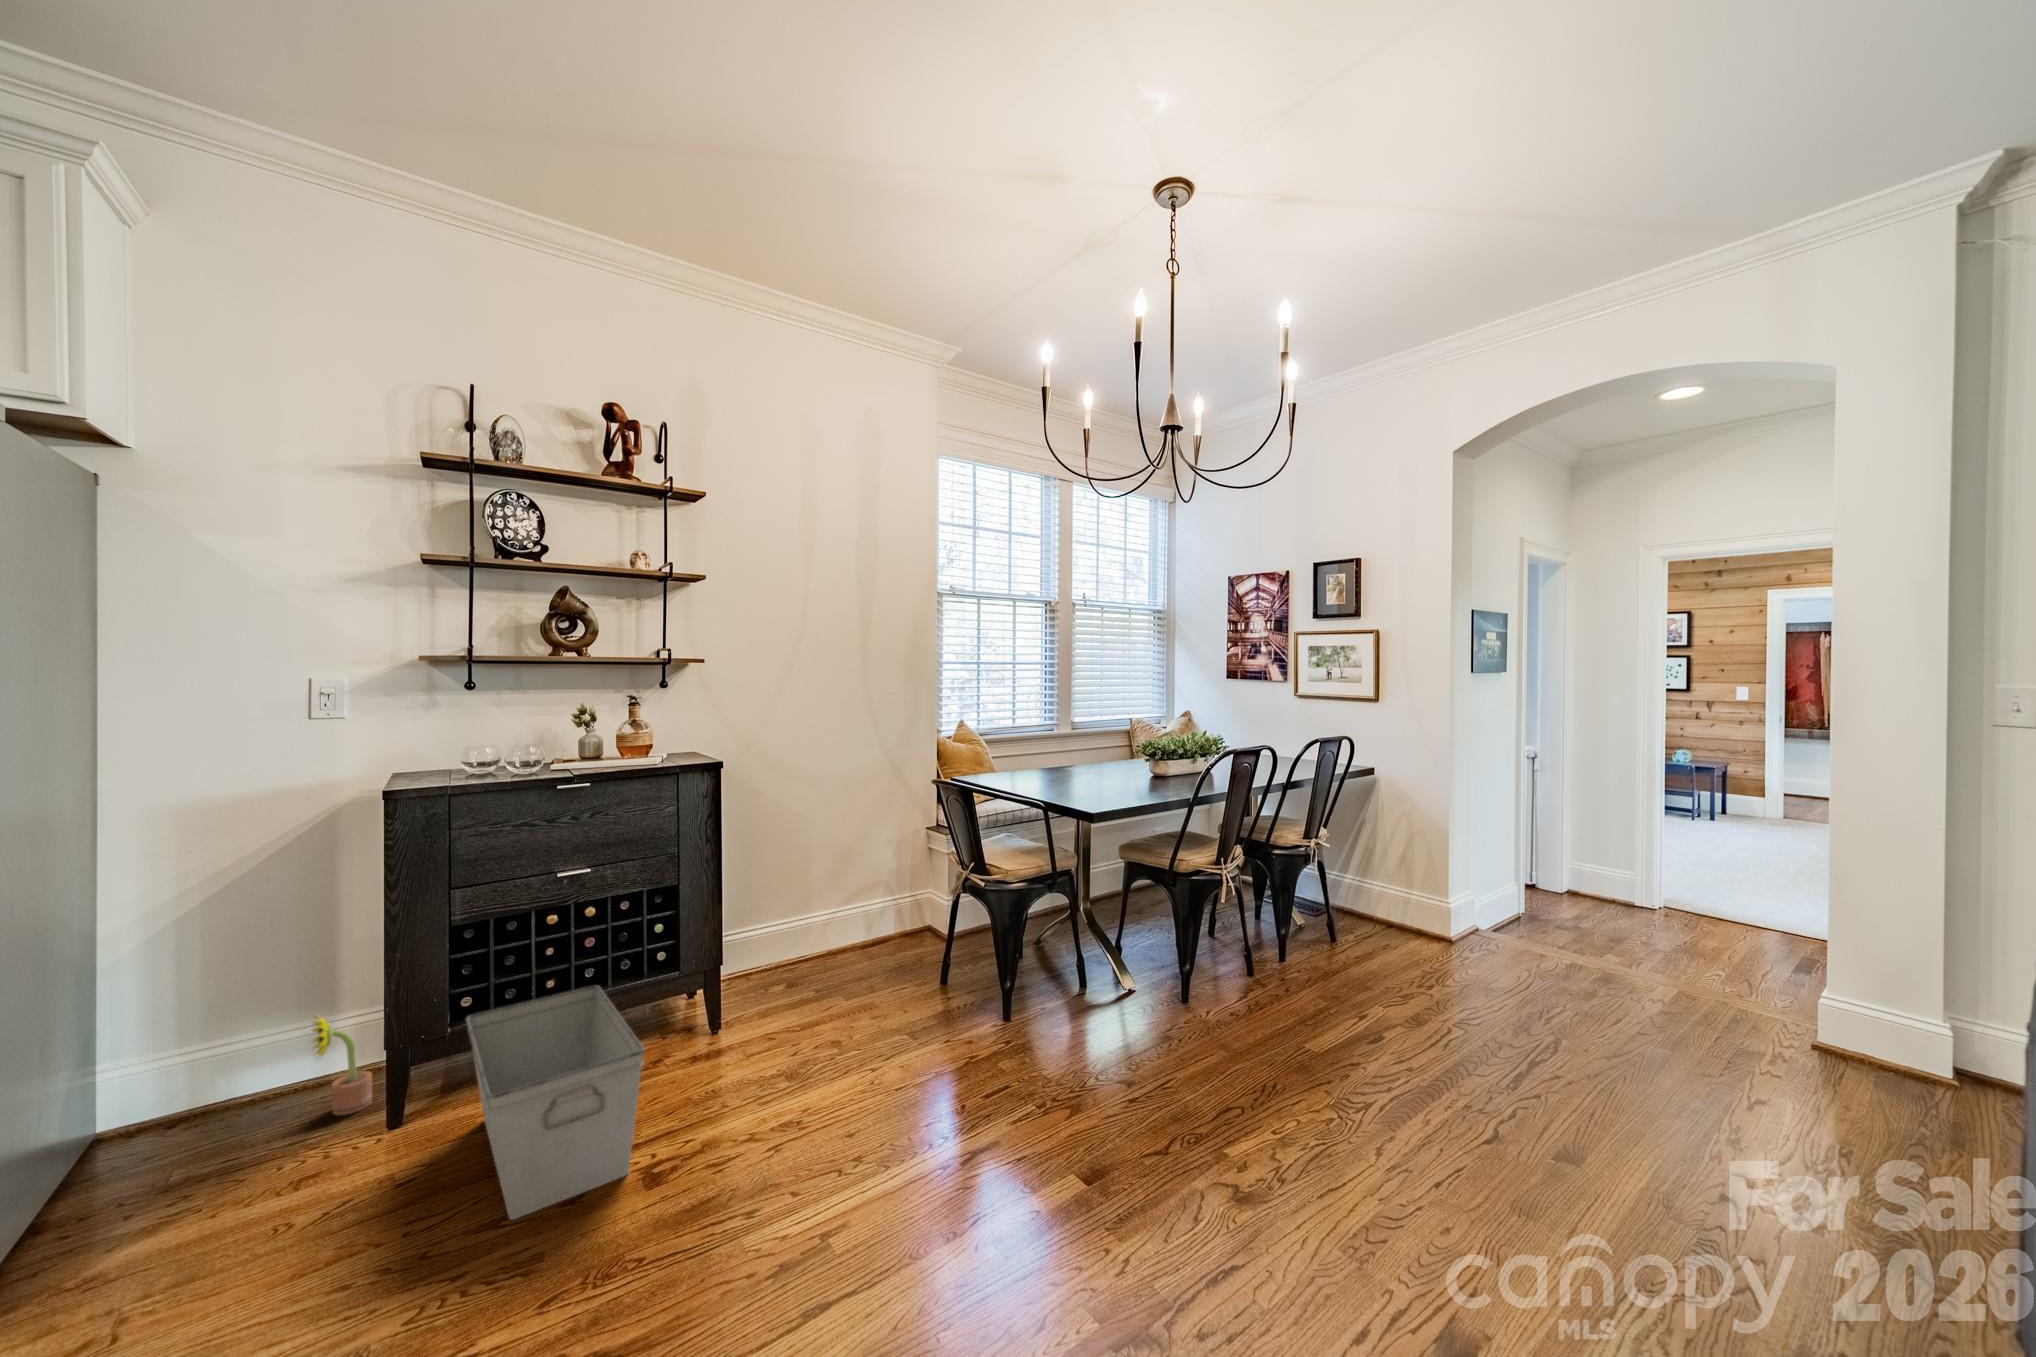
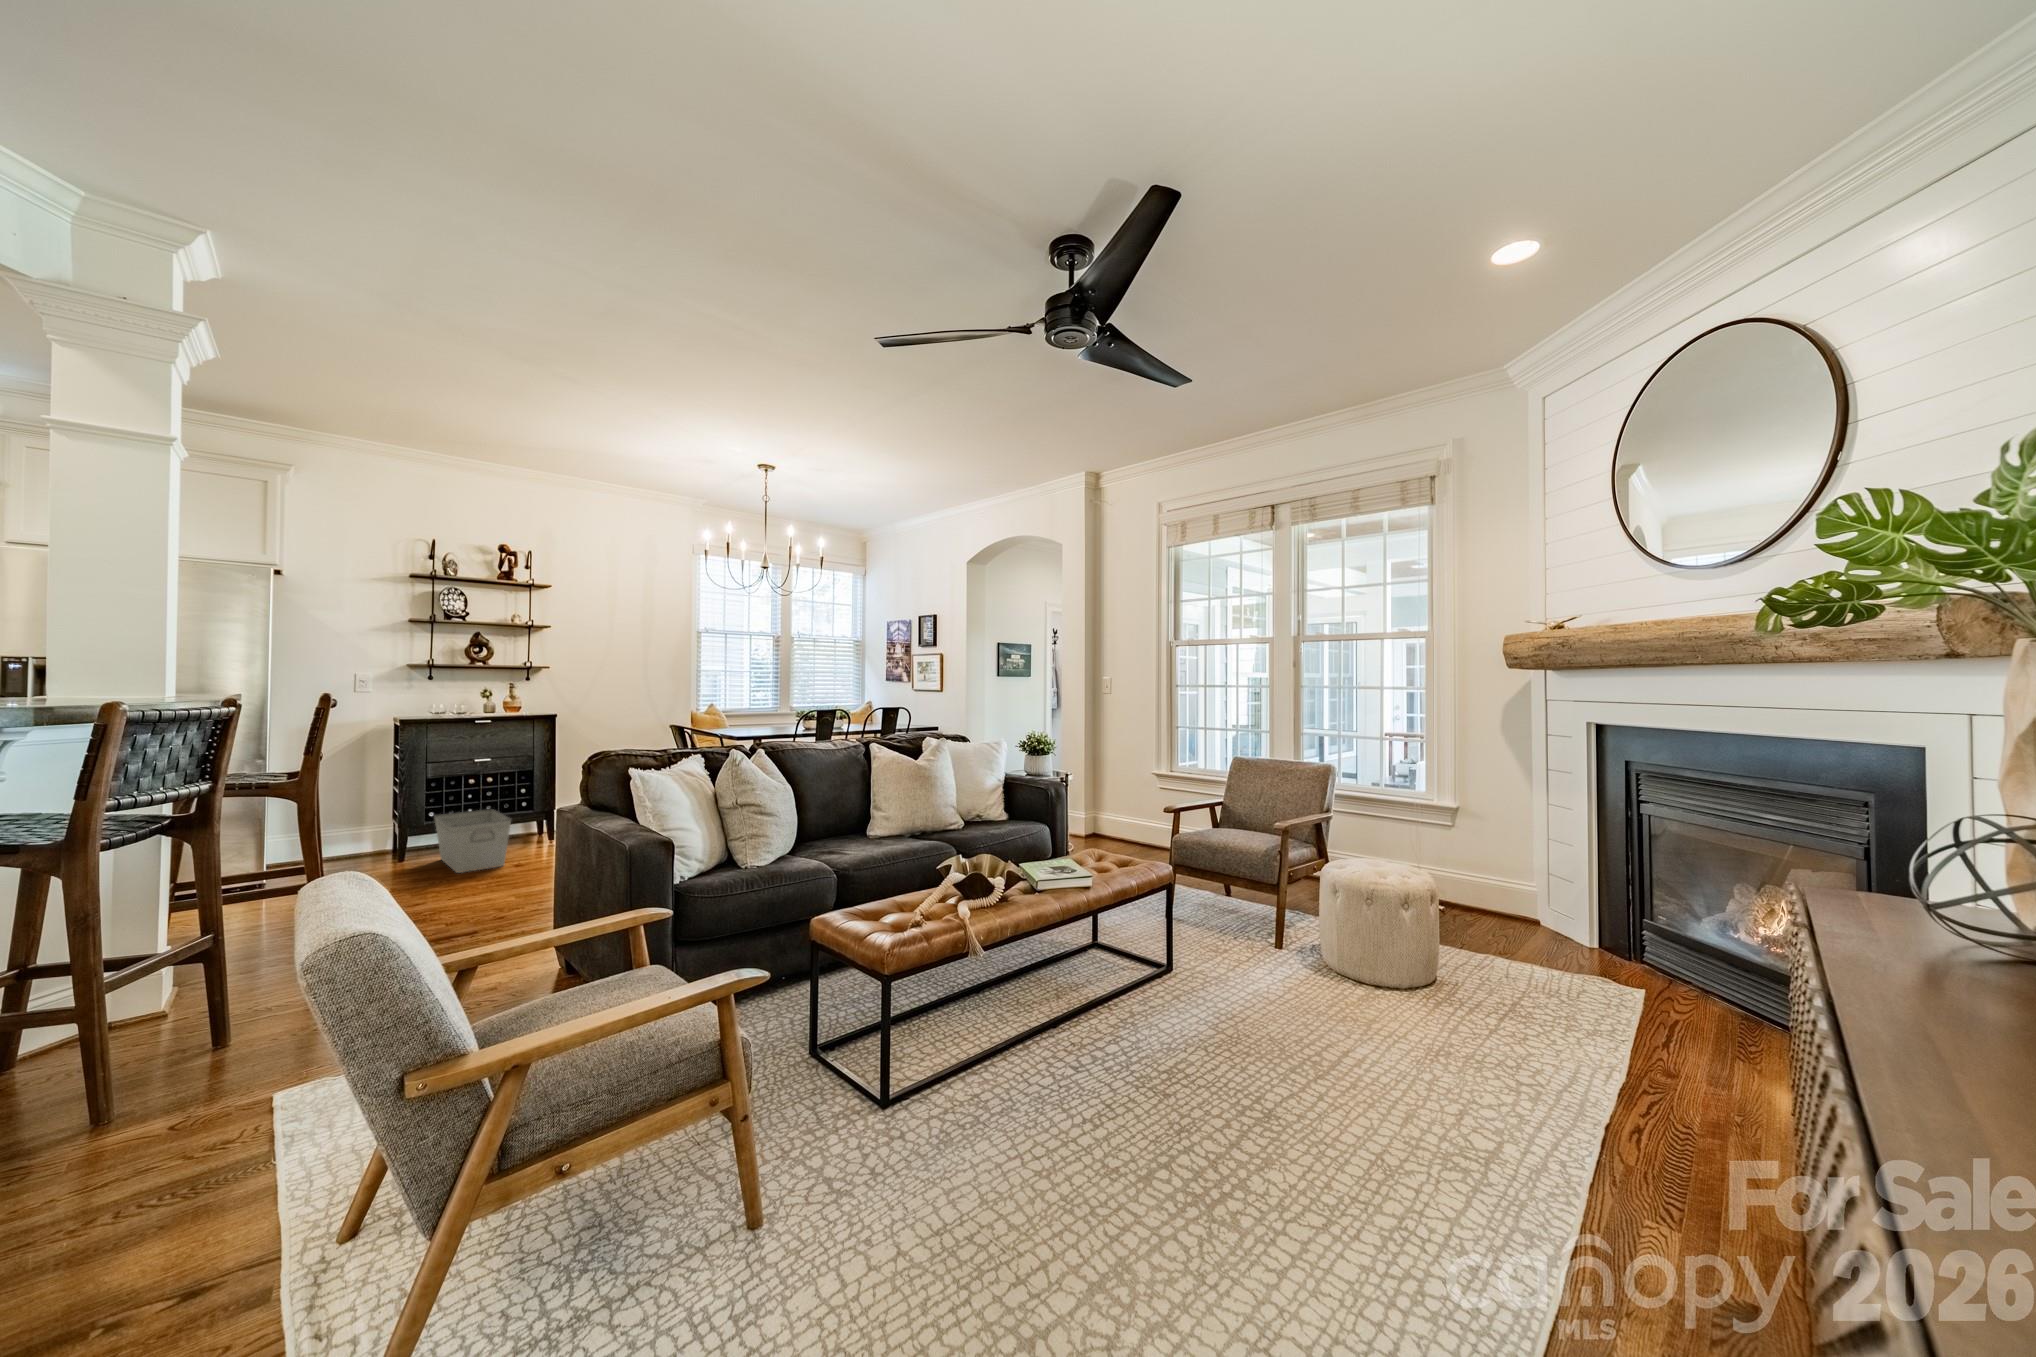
decorative plant: present [312,1017,372,1115] -> none [359,817,387,861]

